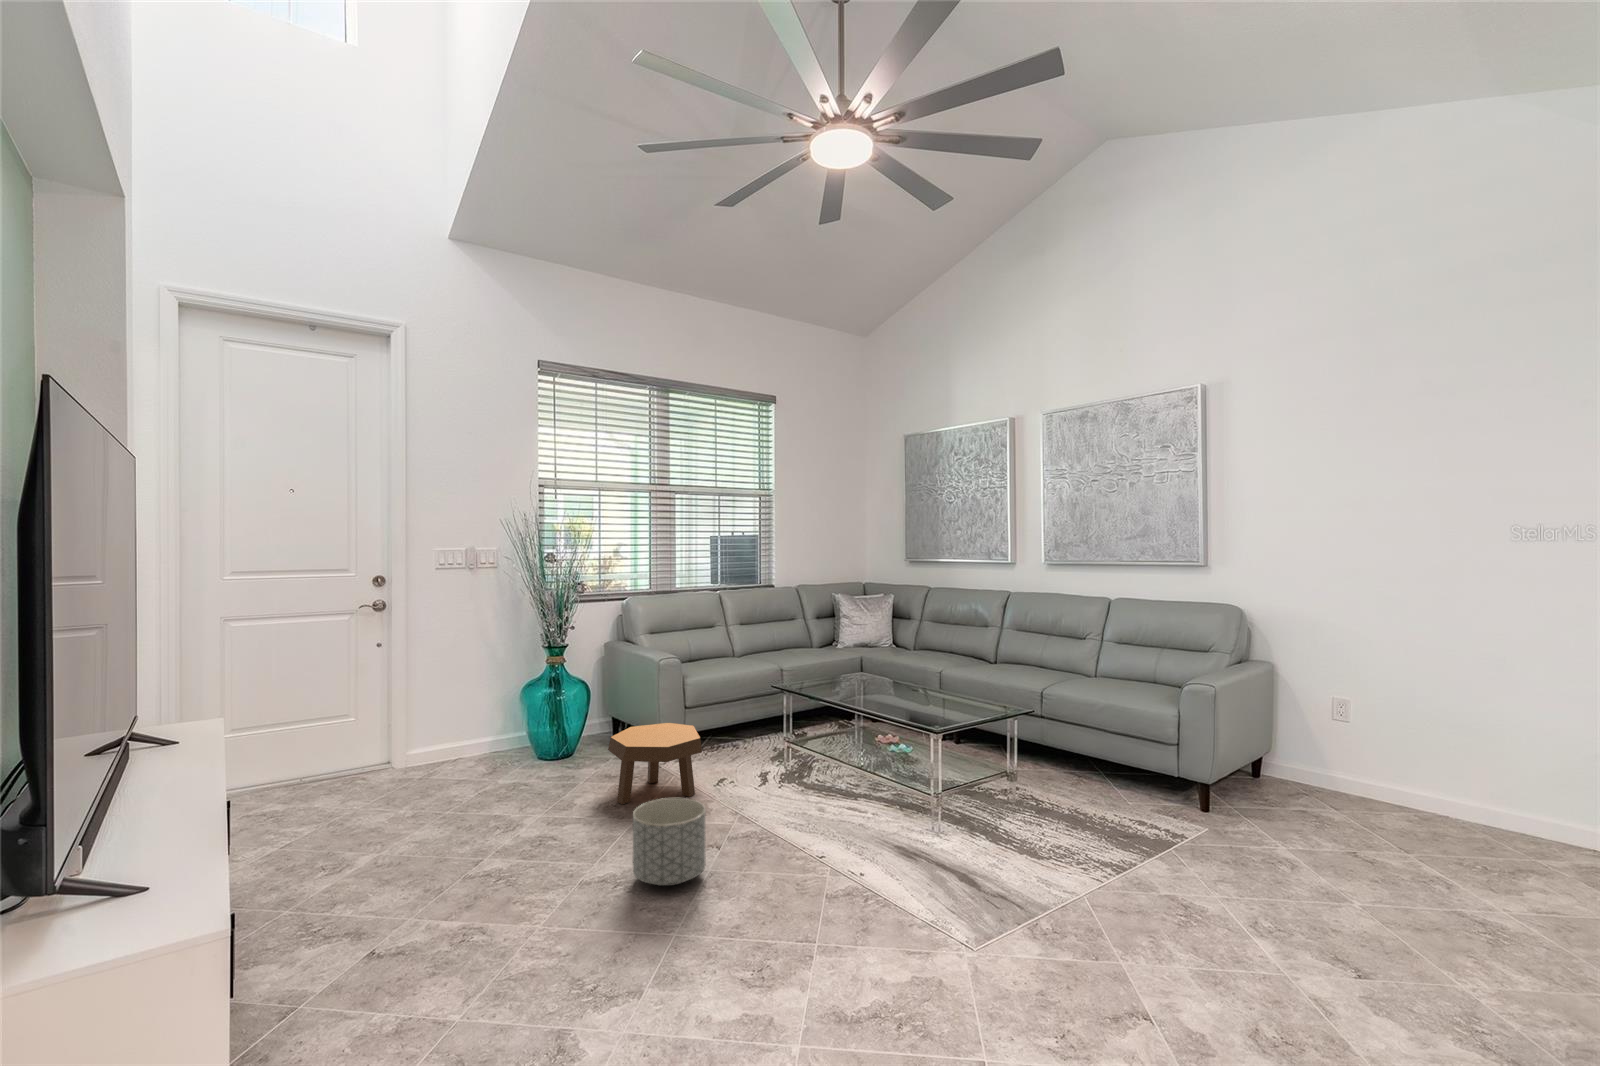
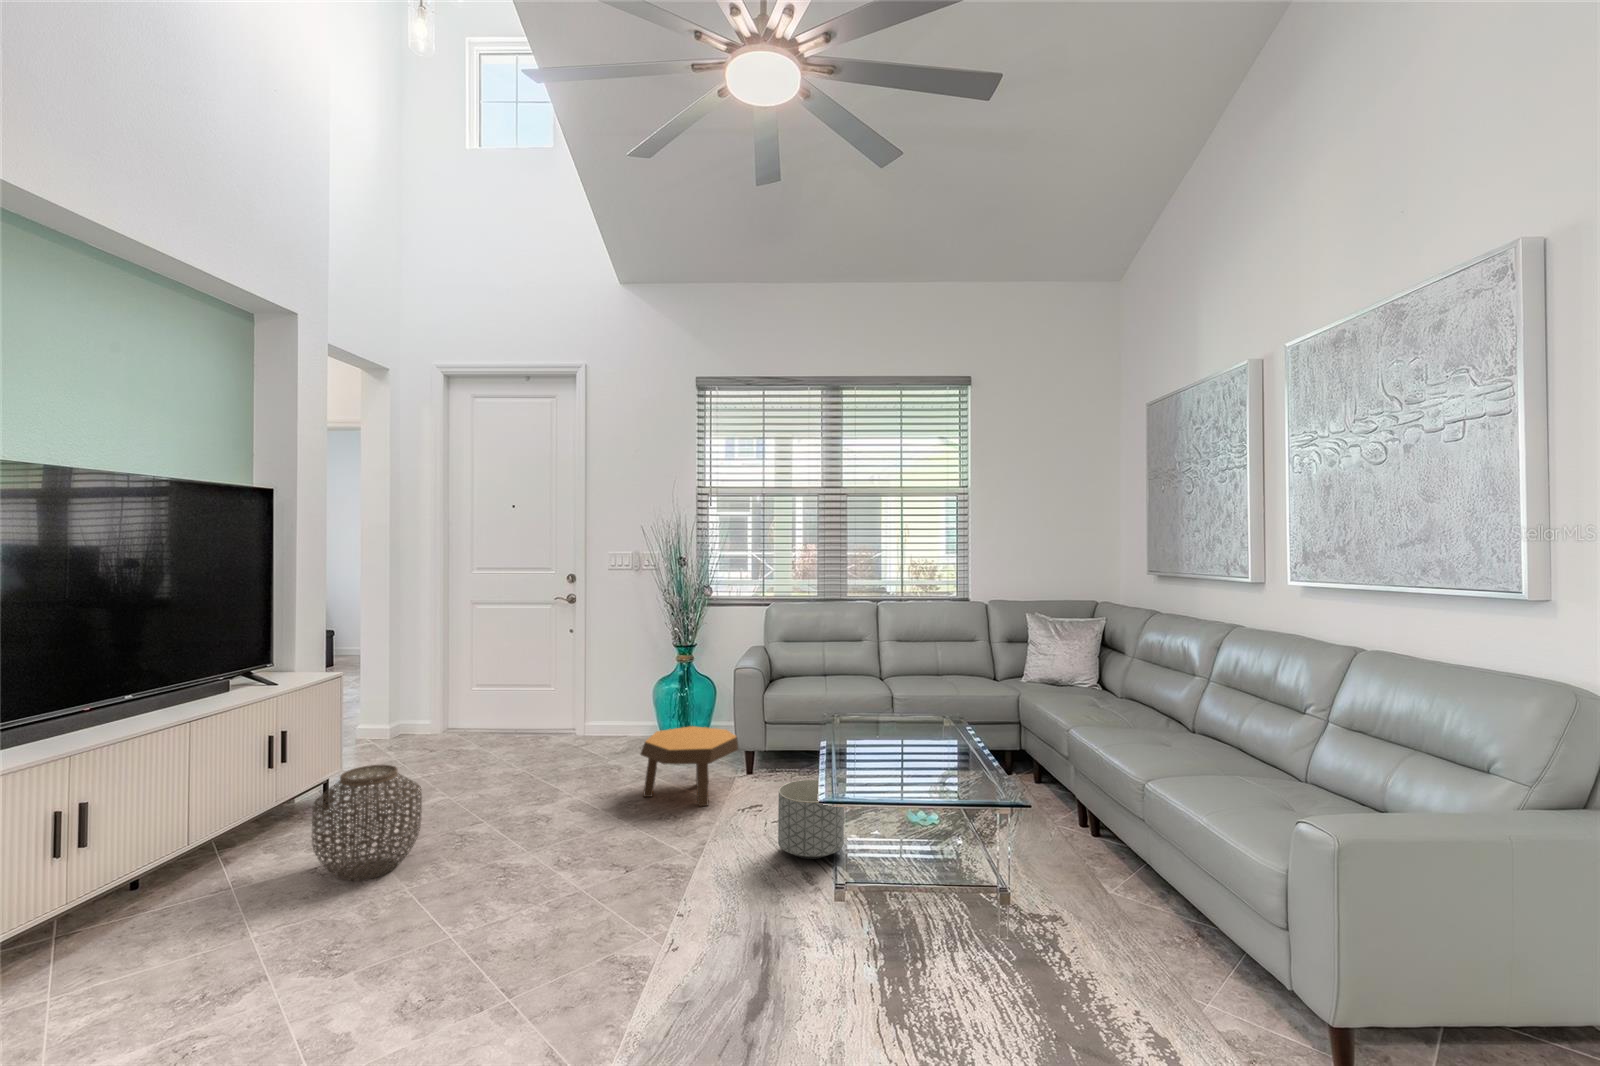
planter: present [633,798,706,886] -> present [778,780,844,859]
woven basket: none [418,817,545,968] -> present [312,765,422,880]

